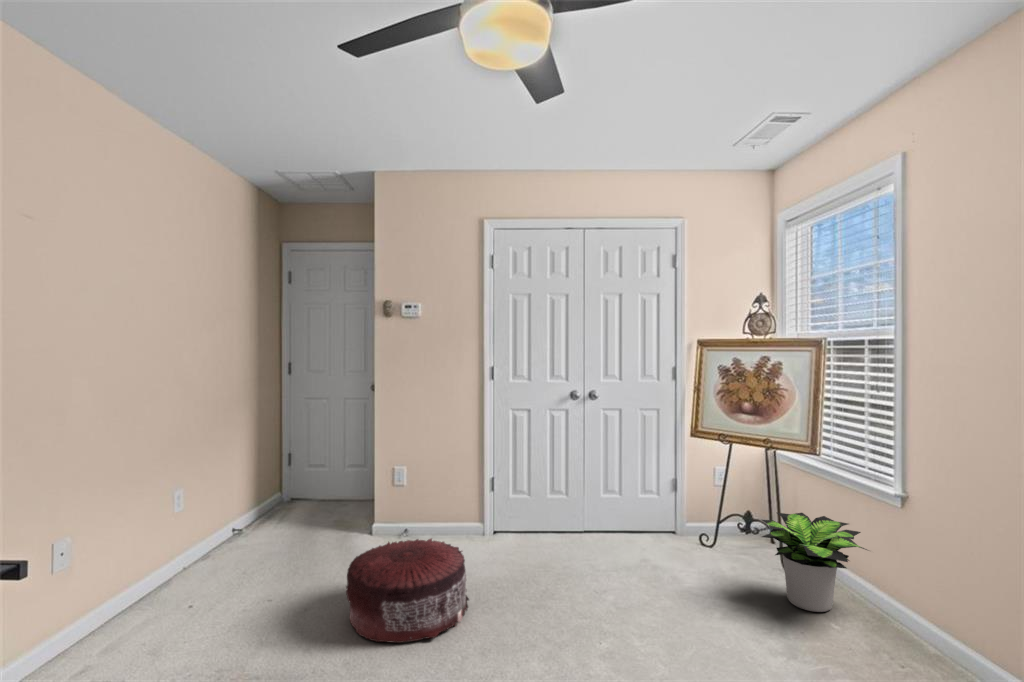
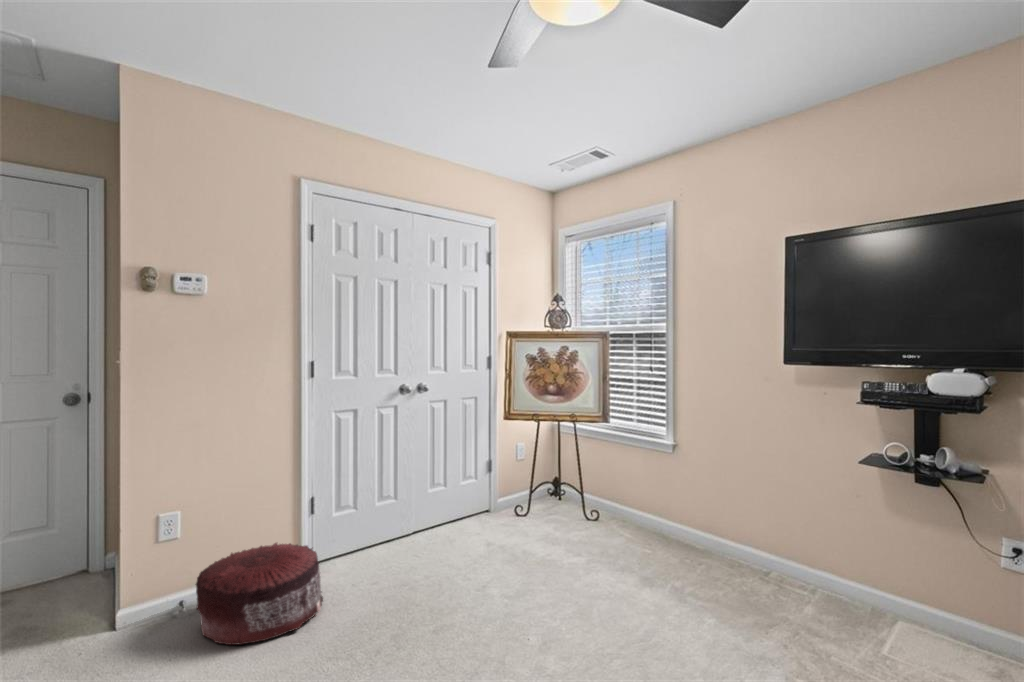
potted plant: present [762,513,867,612] -> none [567,471,646,546]

